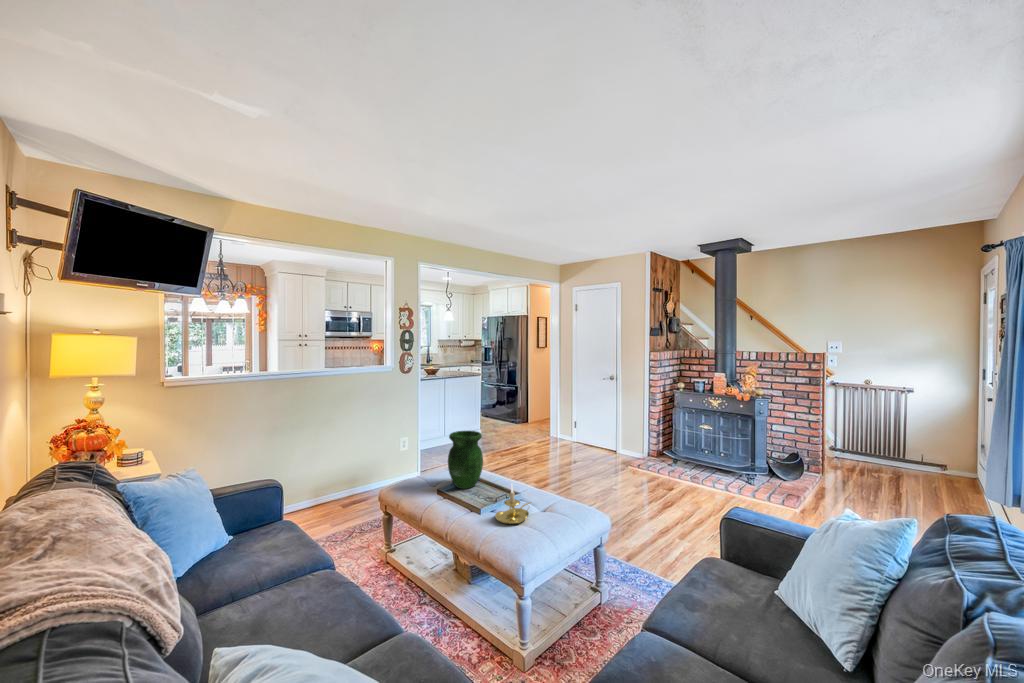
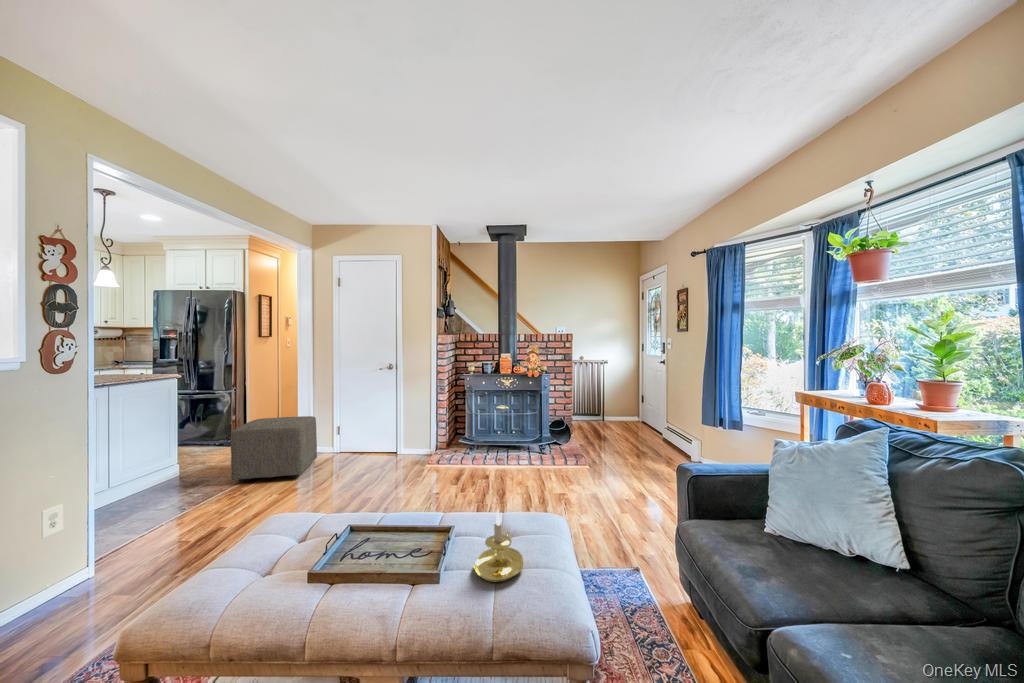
ottoman: none [499,407,555,452] -> present [230,416,317,482]
vase: present [448,431,483,489] -> none [310,446,380,557]

